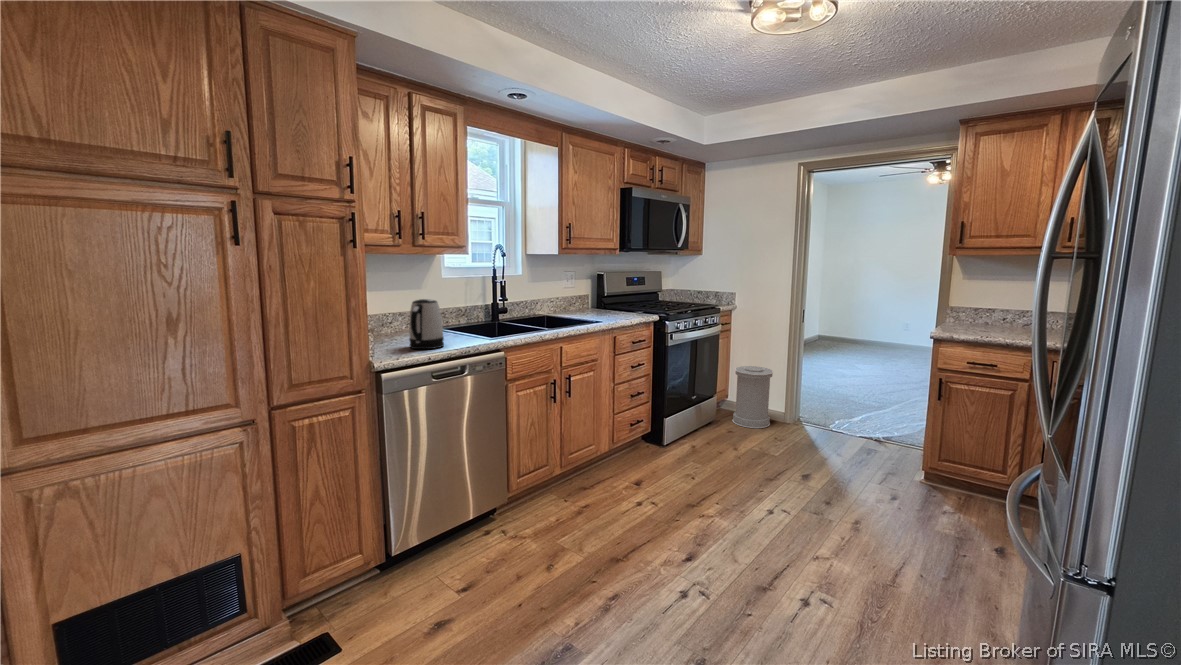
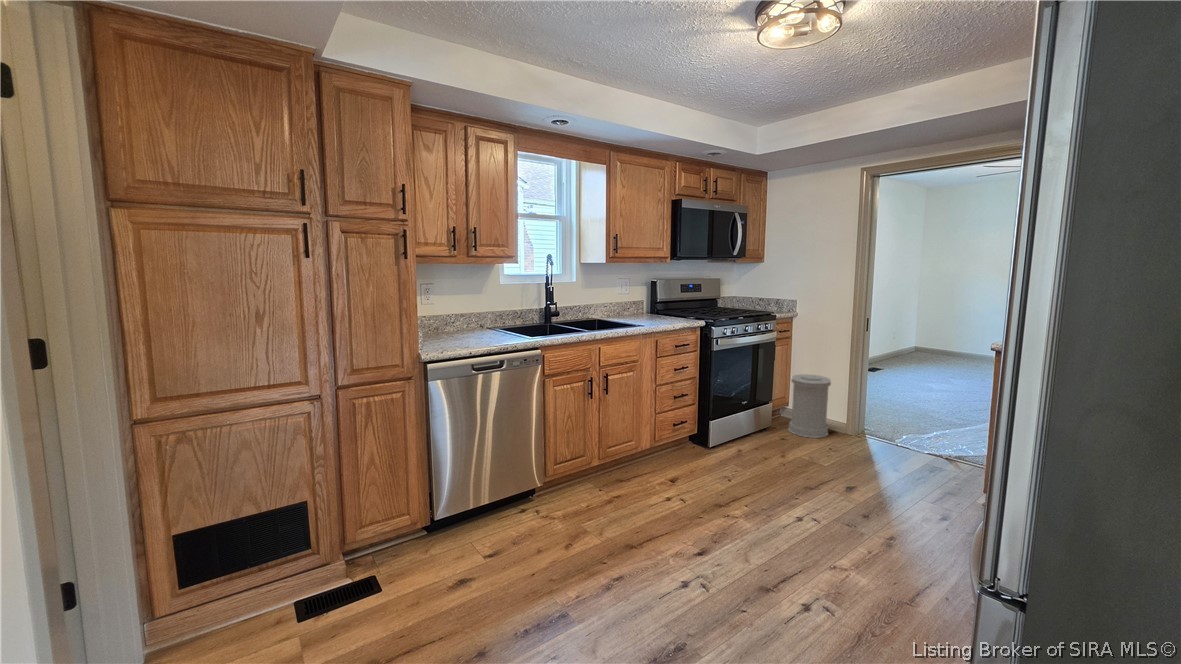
kettle: present [409,299,444,349] -> none [456,302,487,345]

